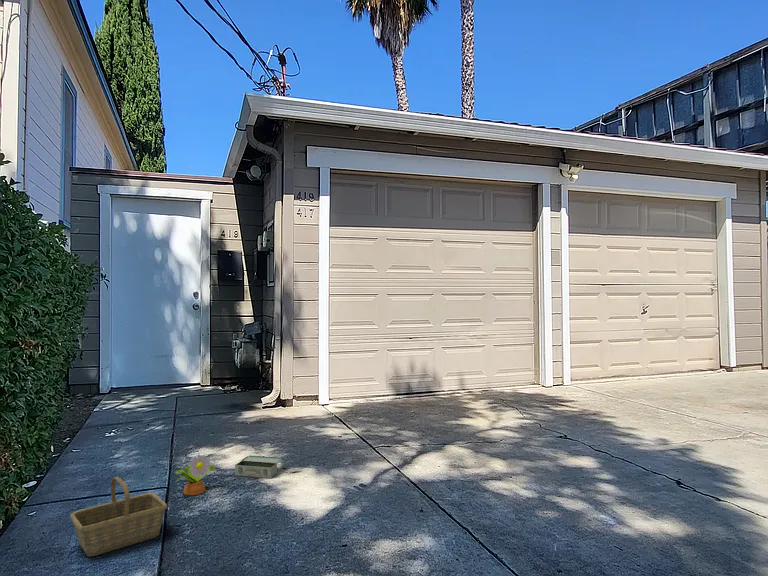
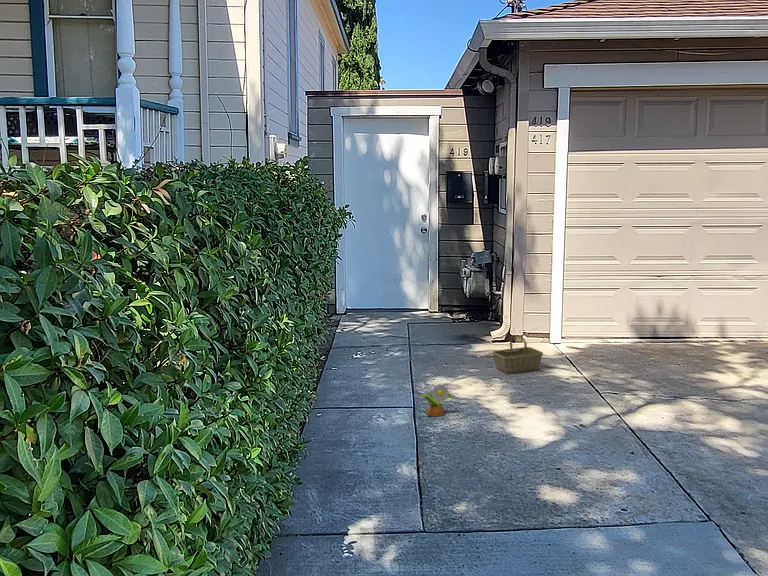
toolbox: present [235,455,282,478] -> none [468,388,511,410]
basket: present [70,477,167,557] -> present [492,335,543,373]

